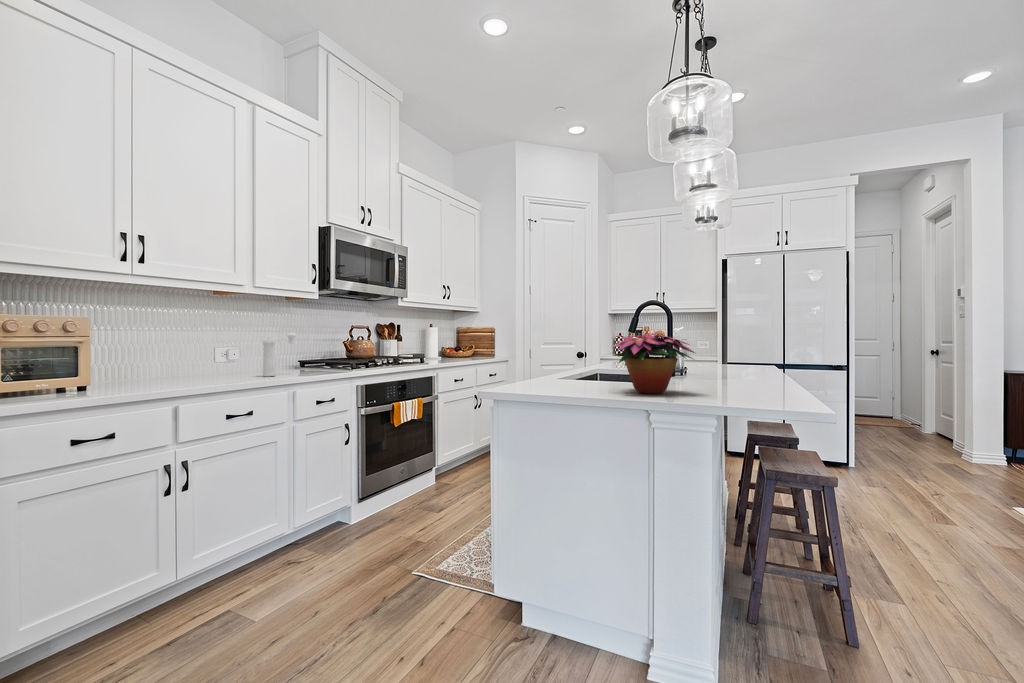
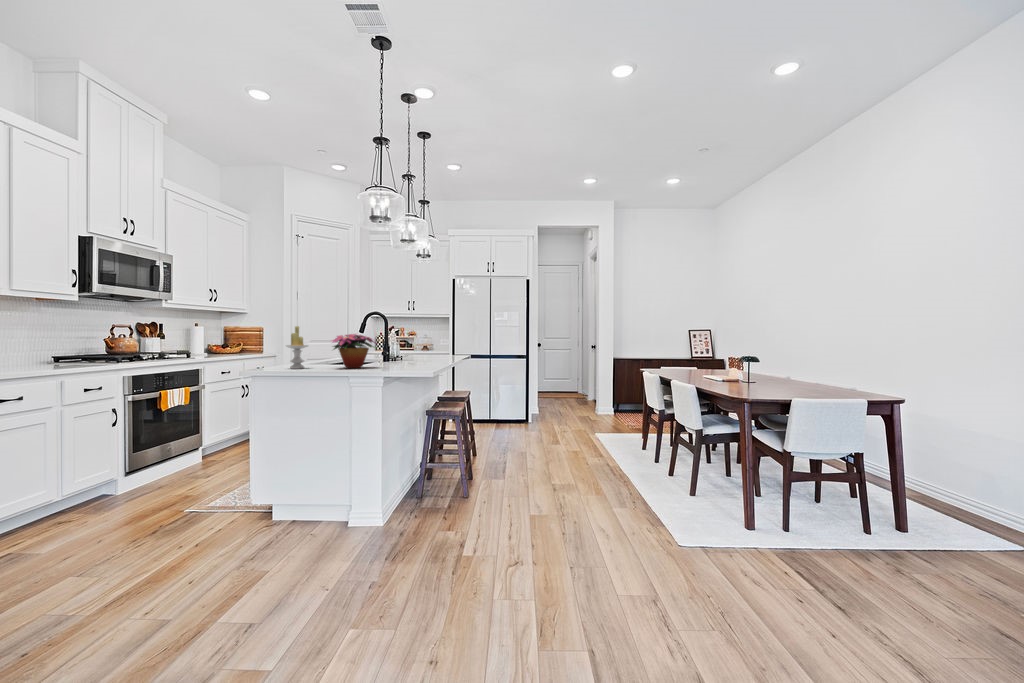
candle: none [542,322,576,390] -> present [286,326,308,369]
pepper mill: present [263,333,296,376] -> none [26,331,61,368]

